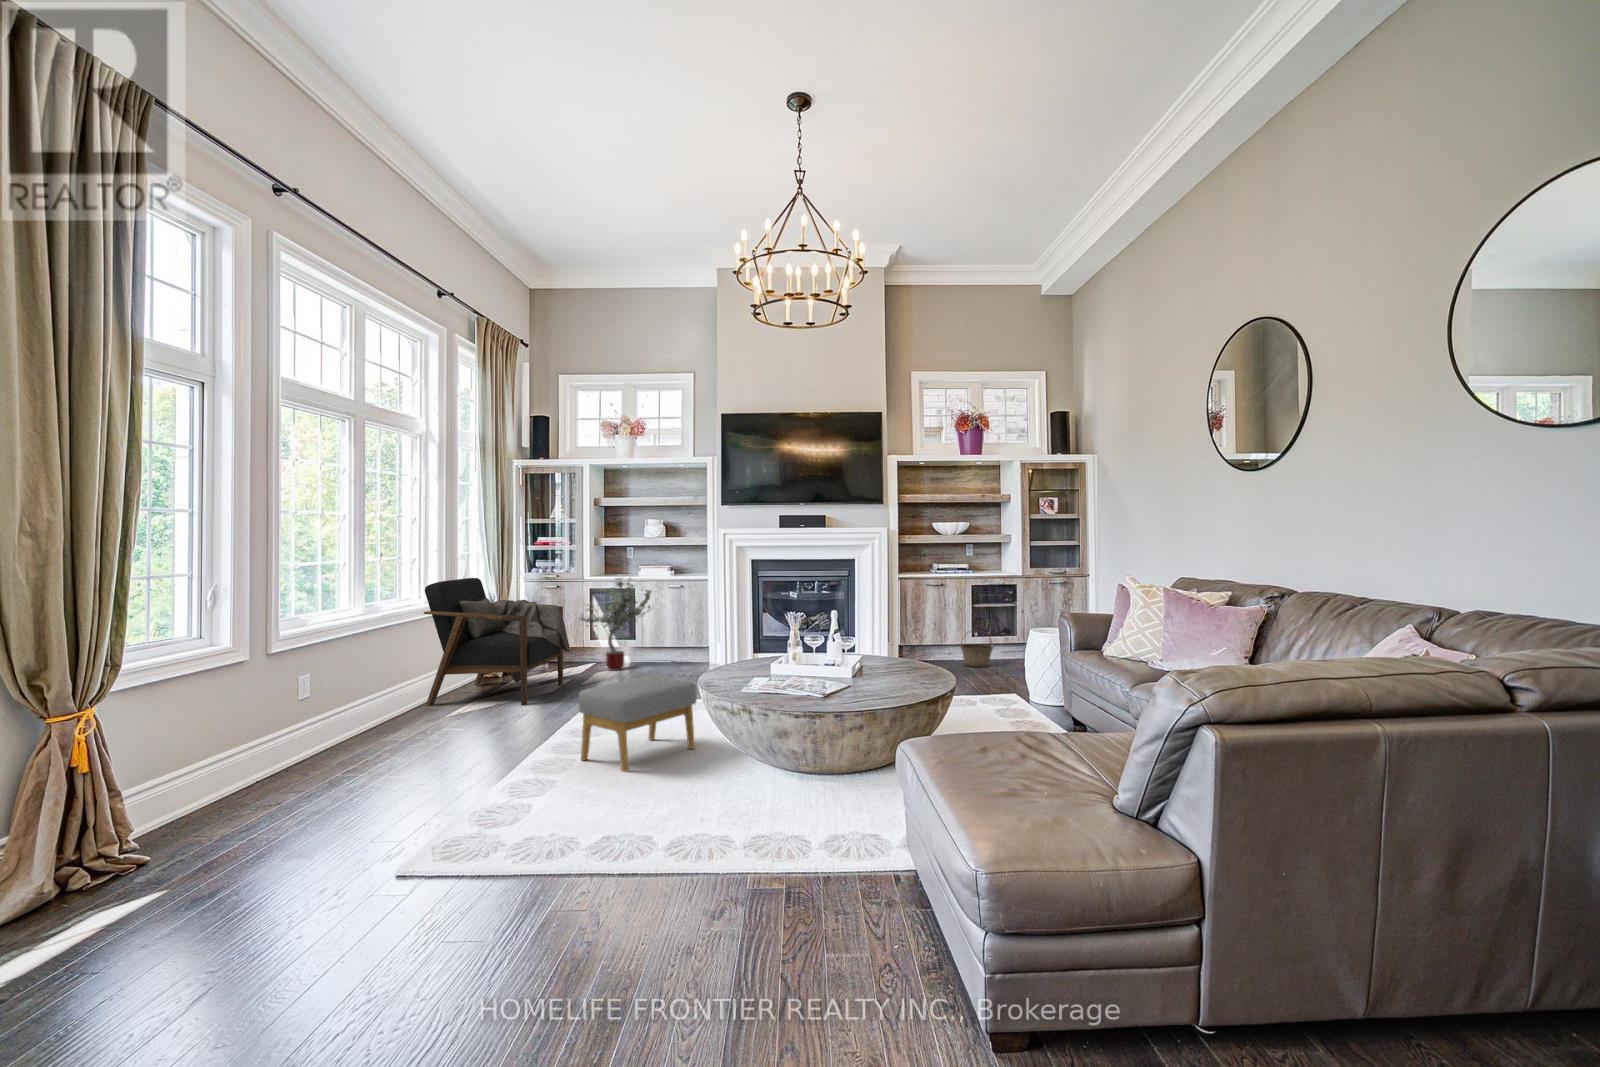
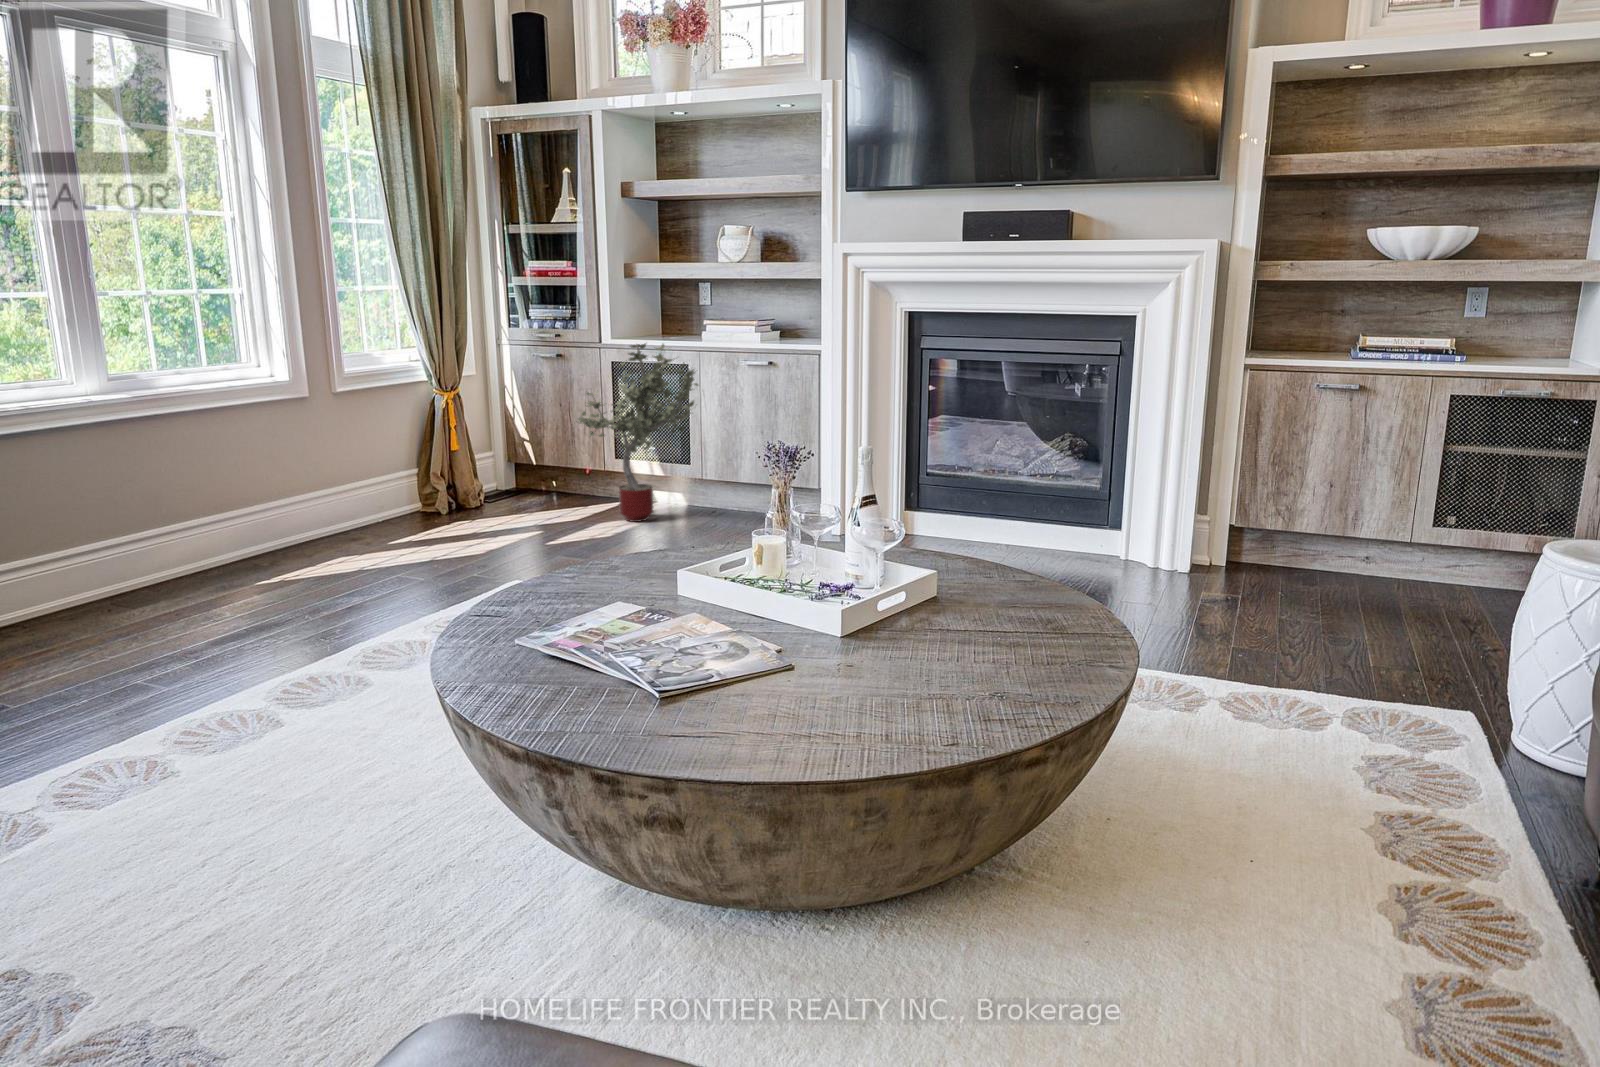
armchair: present [424,578,570,706] -> none [209,337,504,590]
basket: present [960,633,993,667] -> none [1379,512,1474,607]
footstool: present [579,675,697,772] -> none [148,591,431,838]

